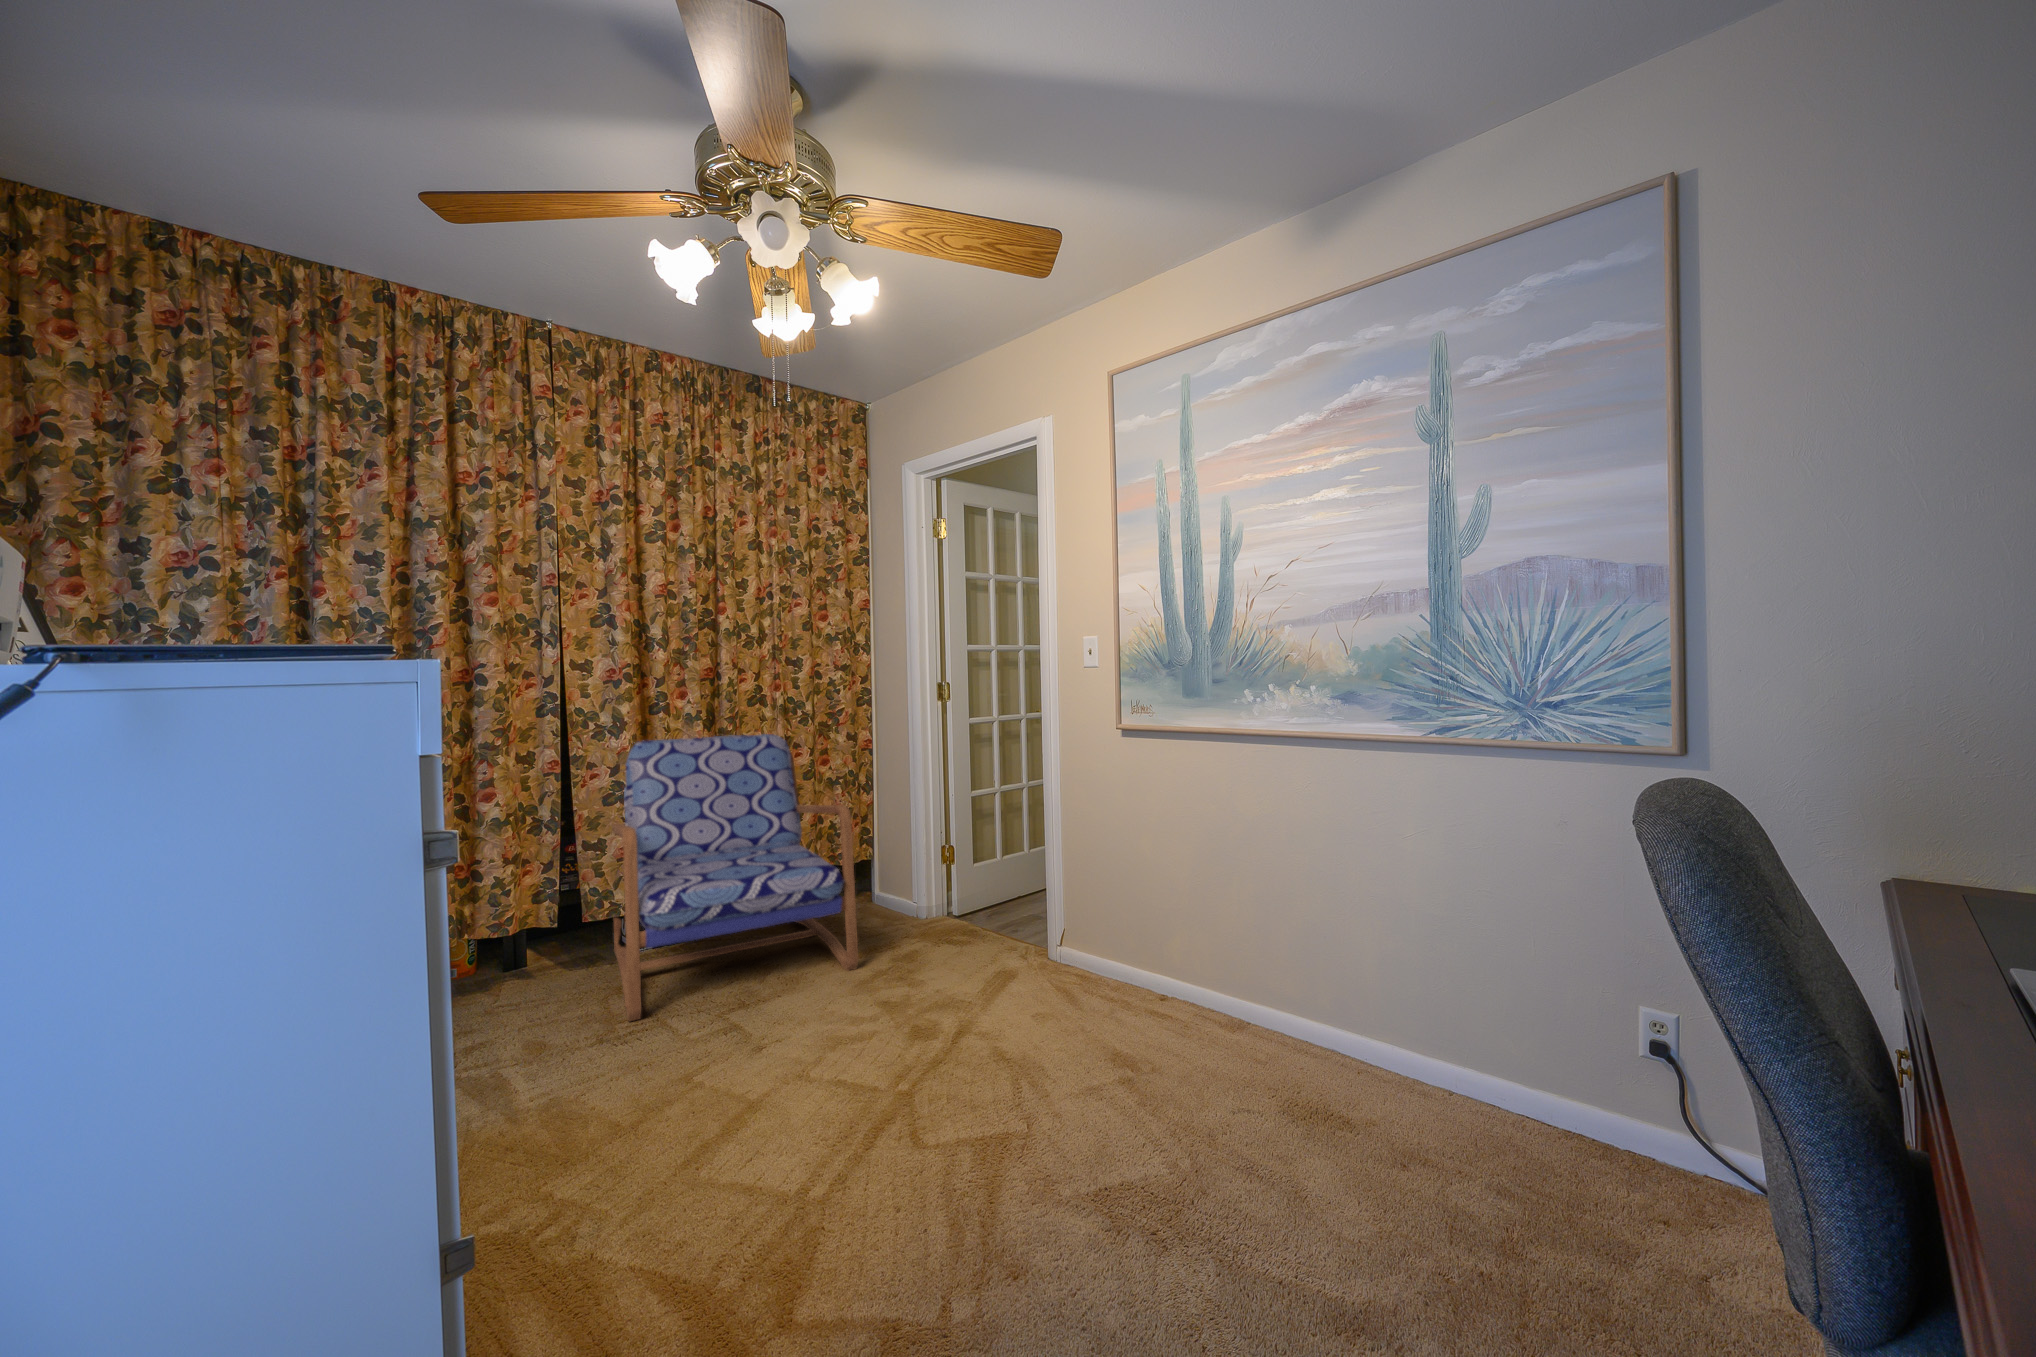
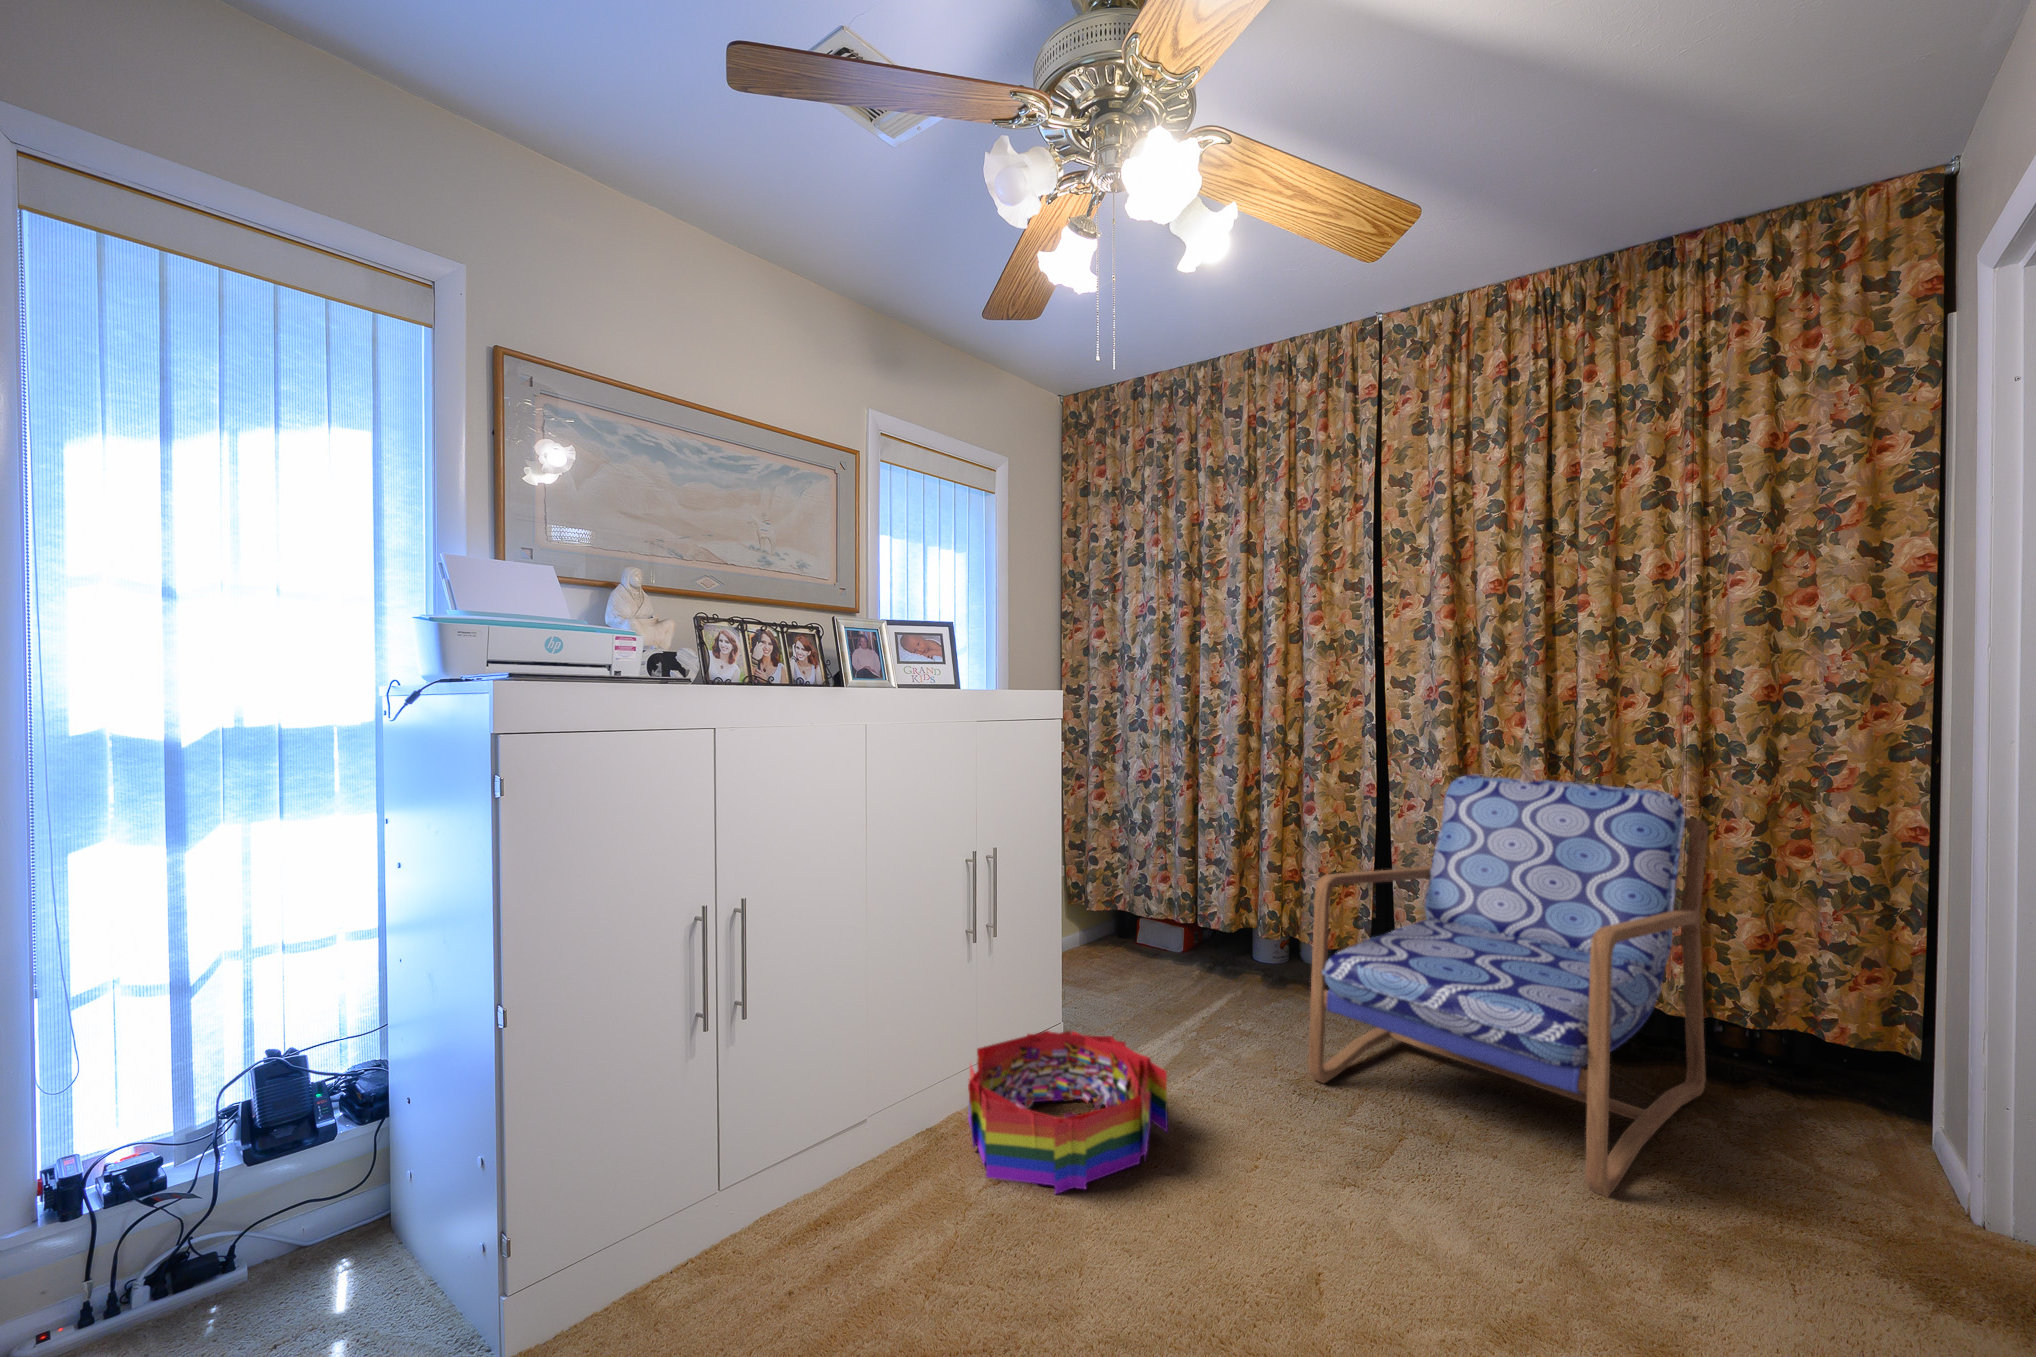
storage bin: none [371,1040,664,1269] -> present [968,1031,1168,1194]

